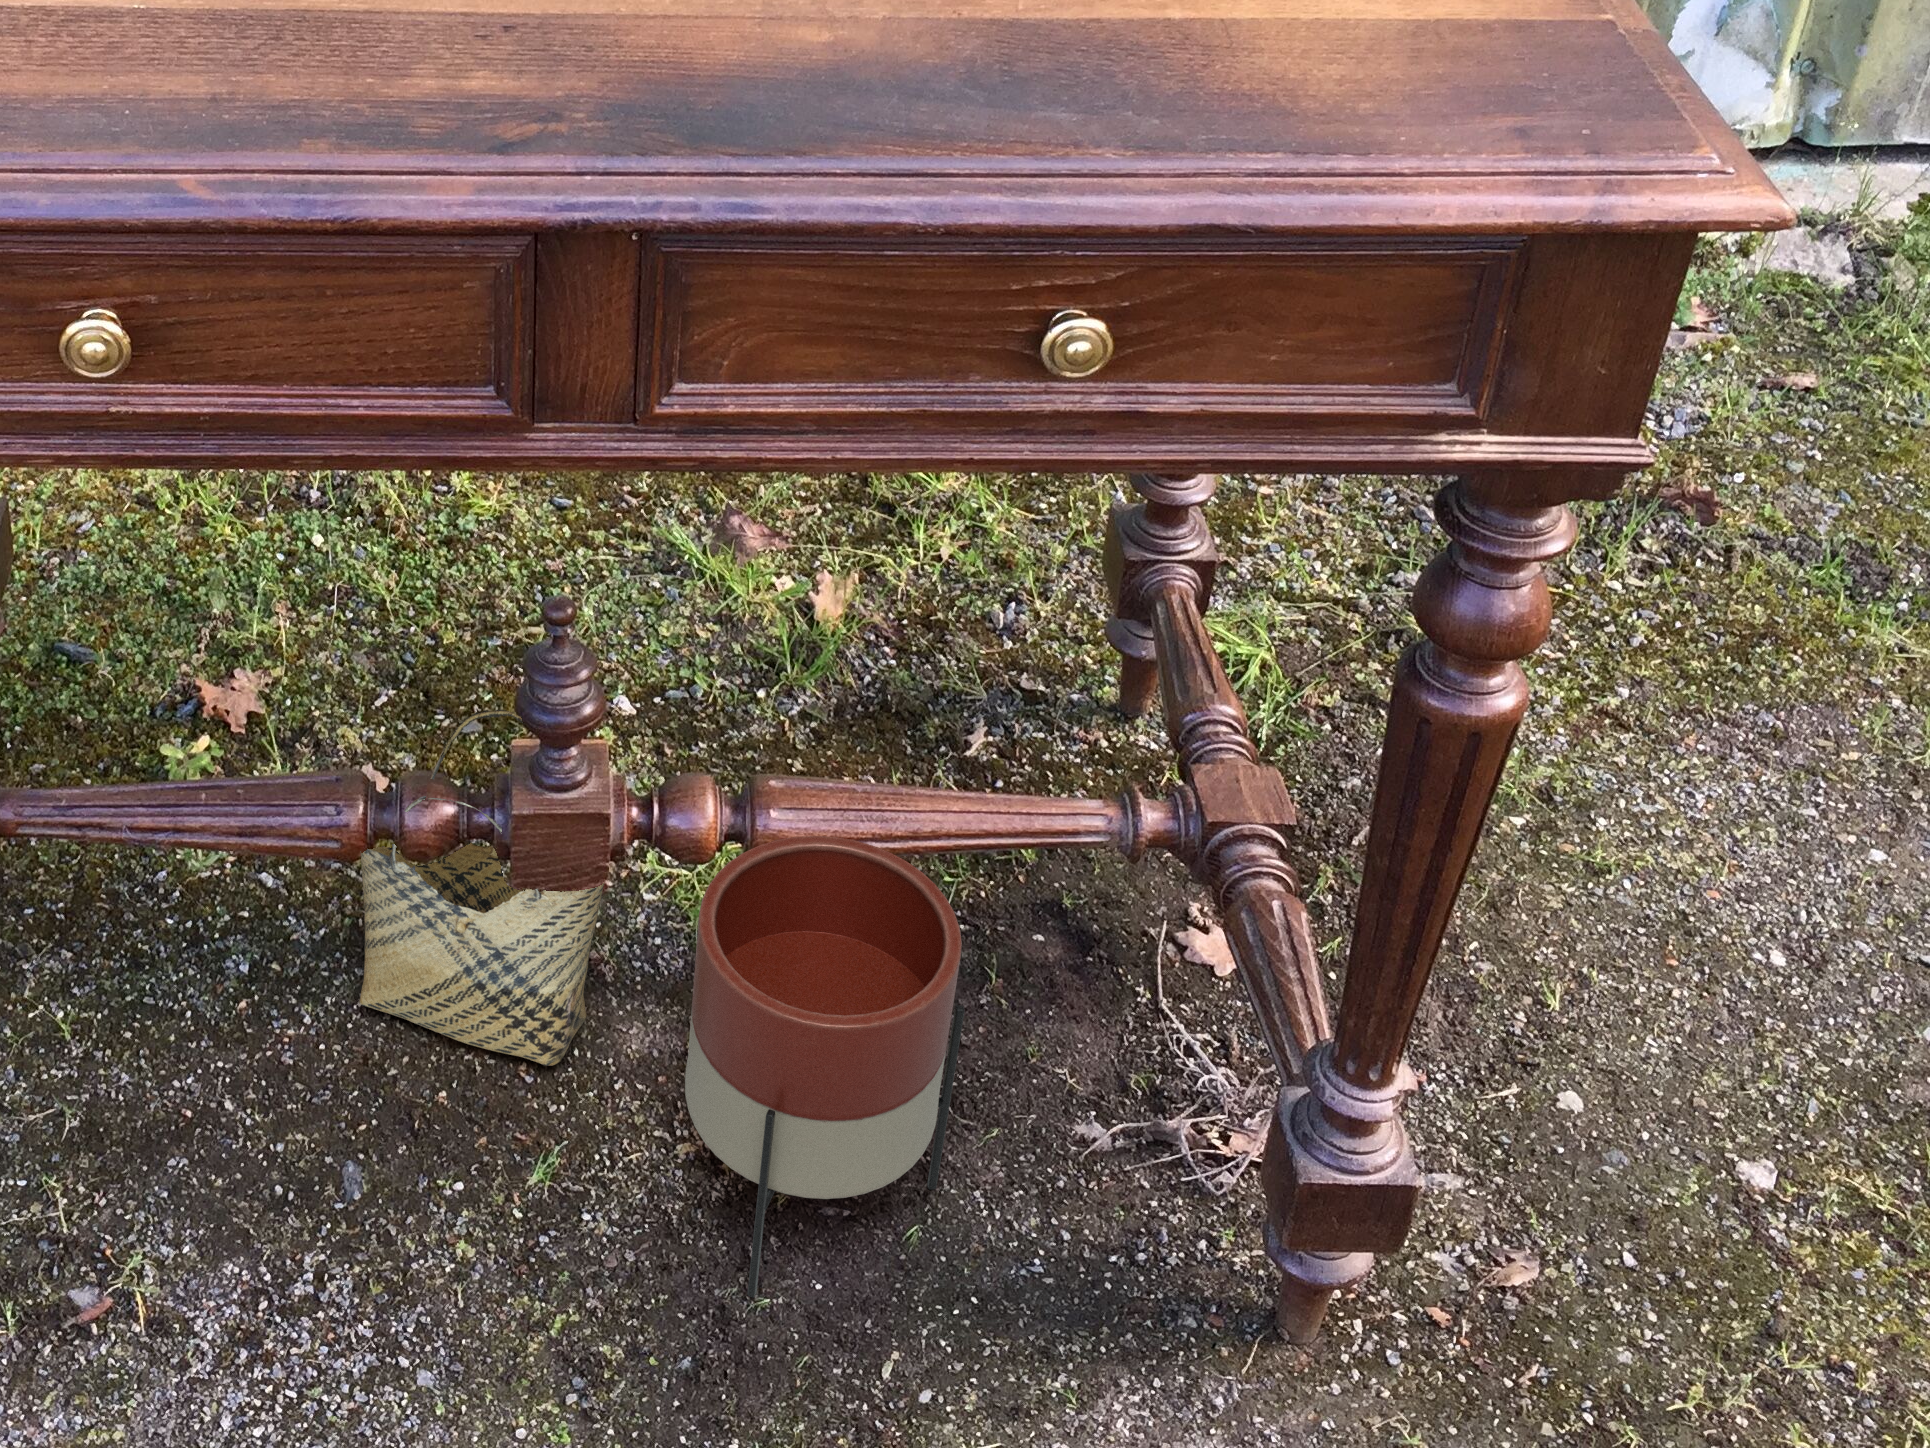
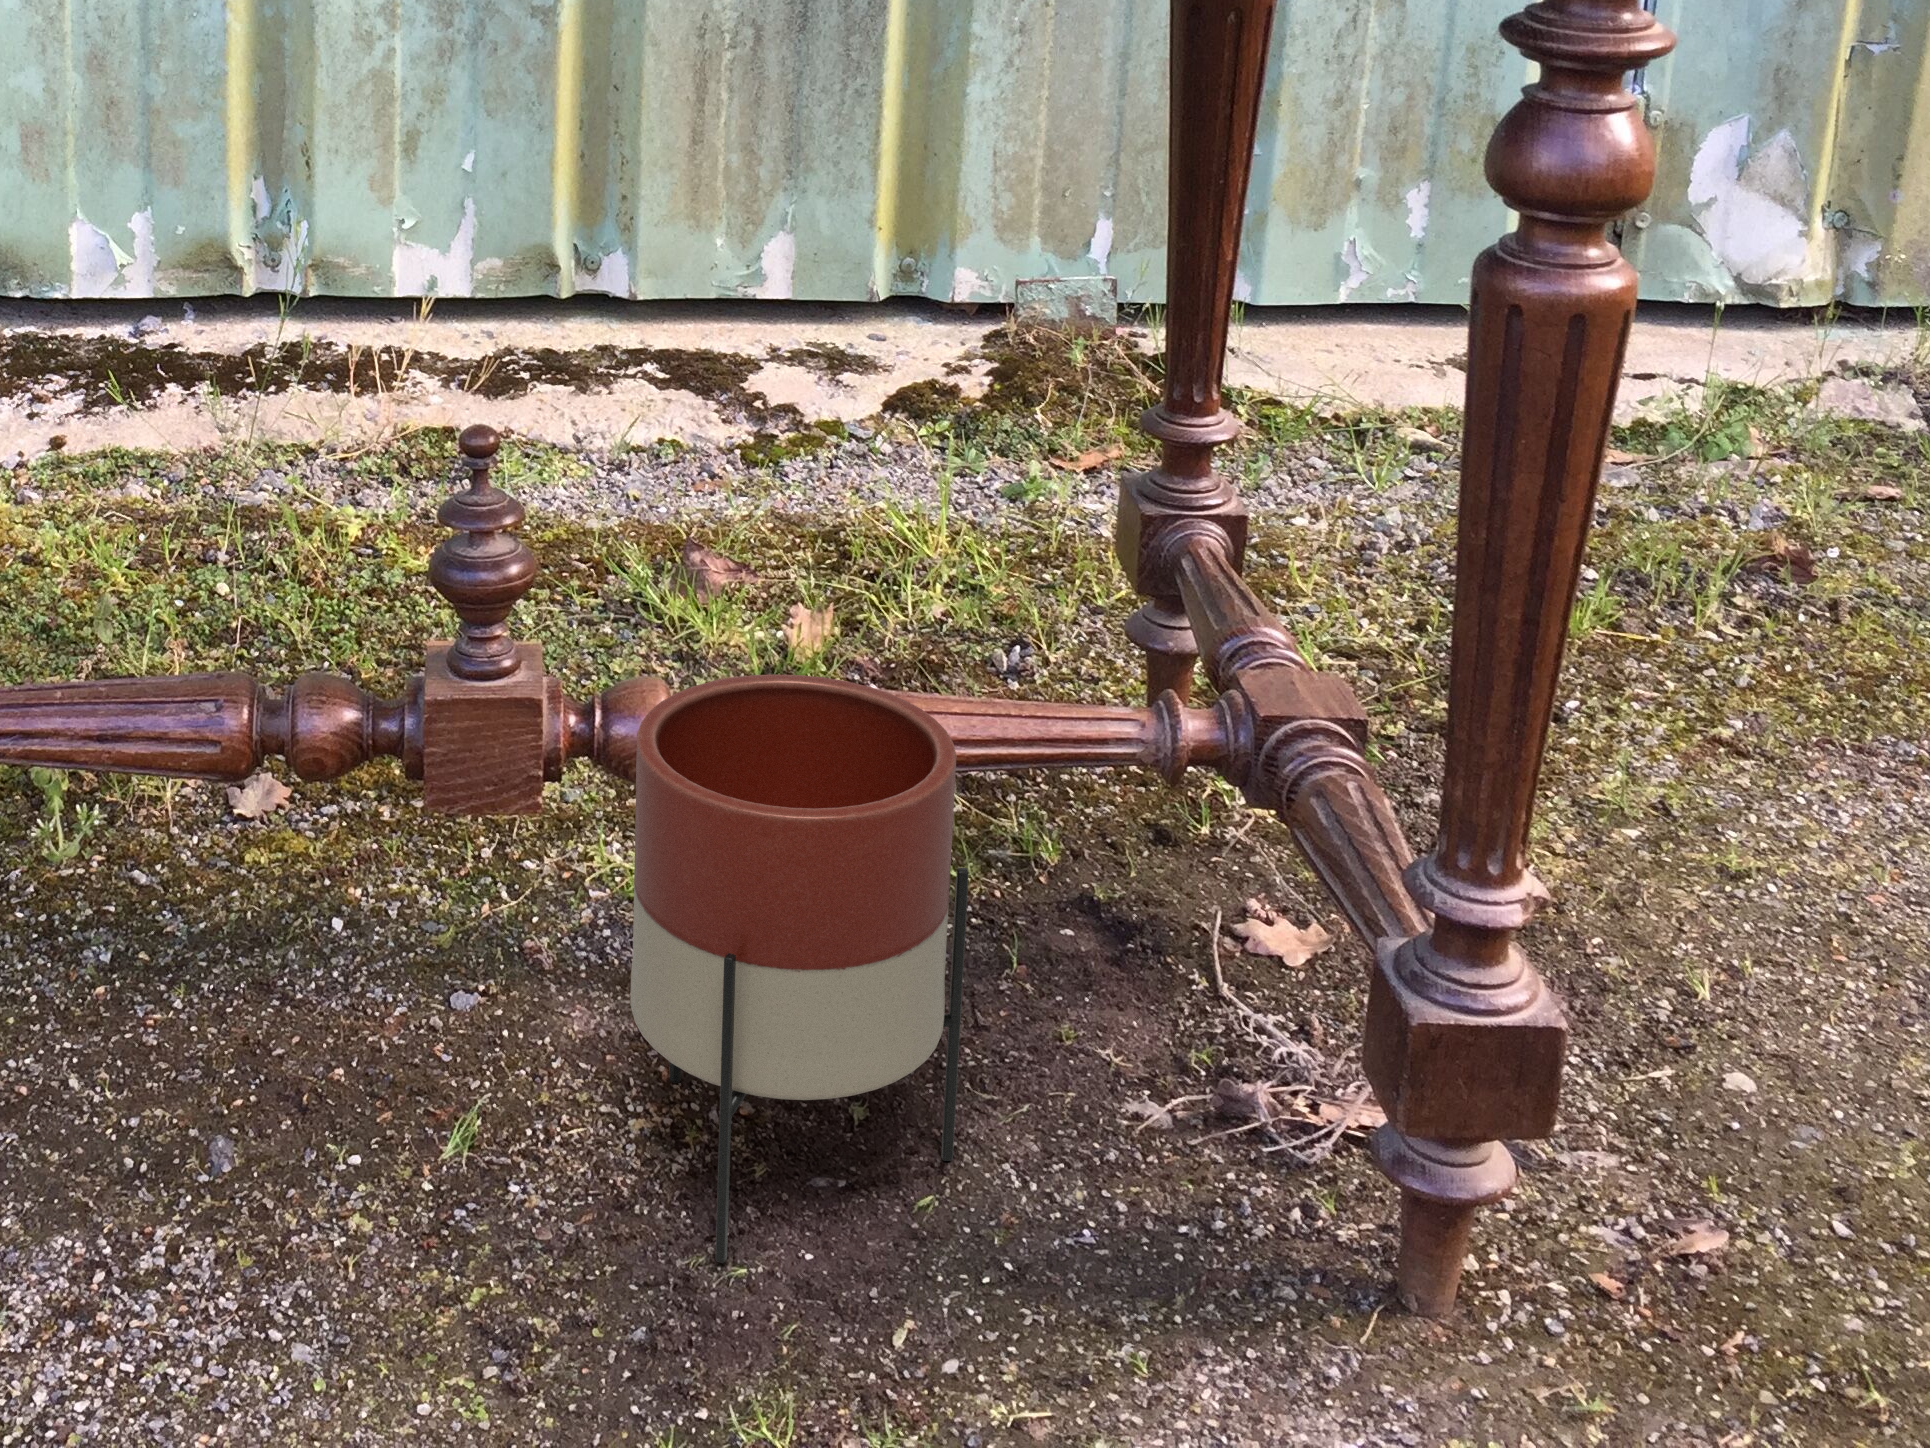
woven basket: present [360,710,605,1066] -> none [235,587,536,1038]

